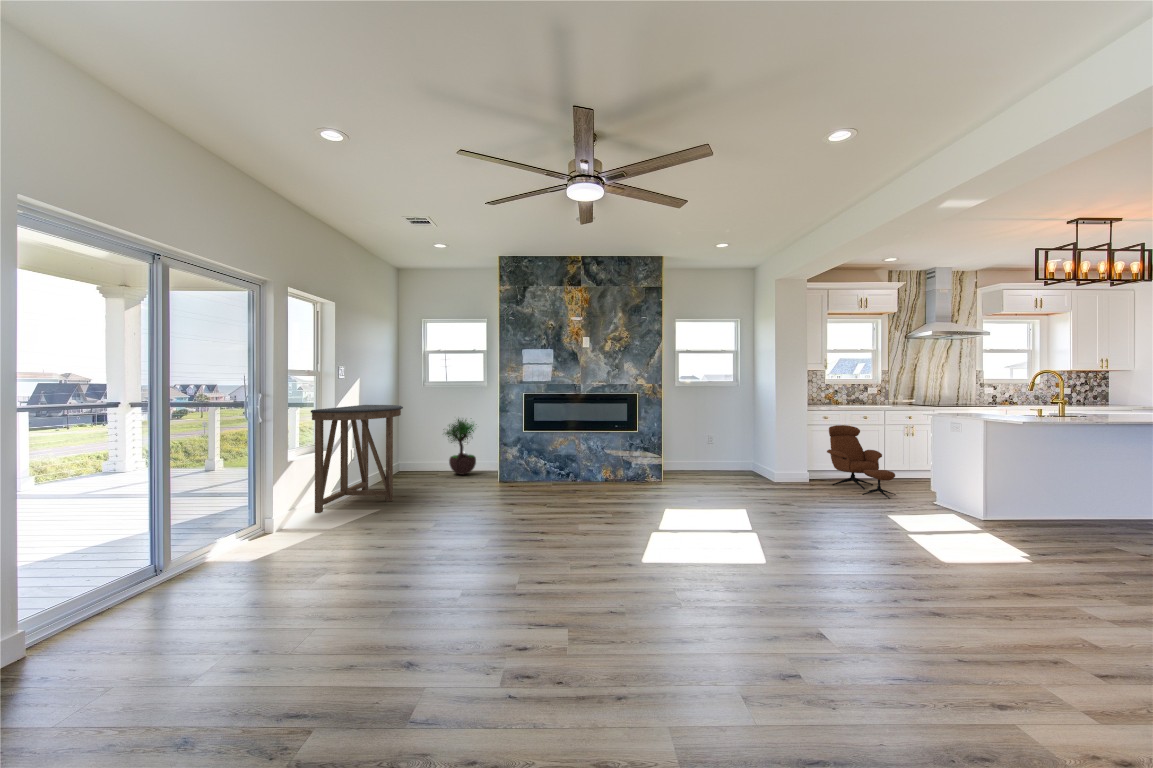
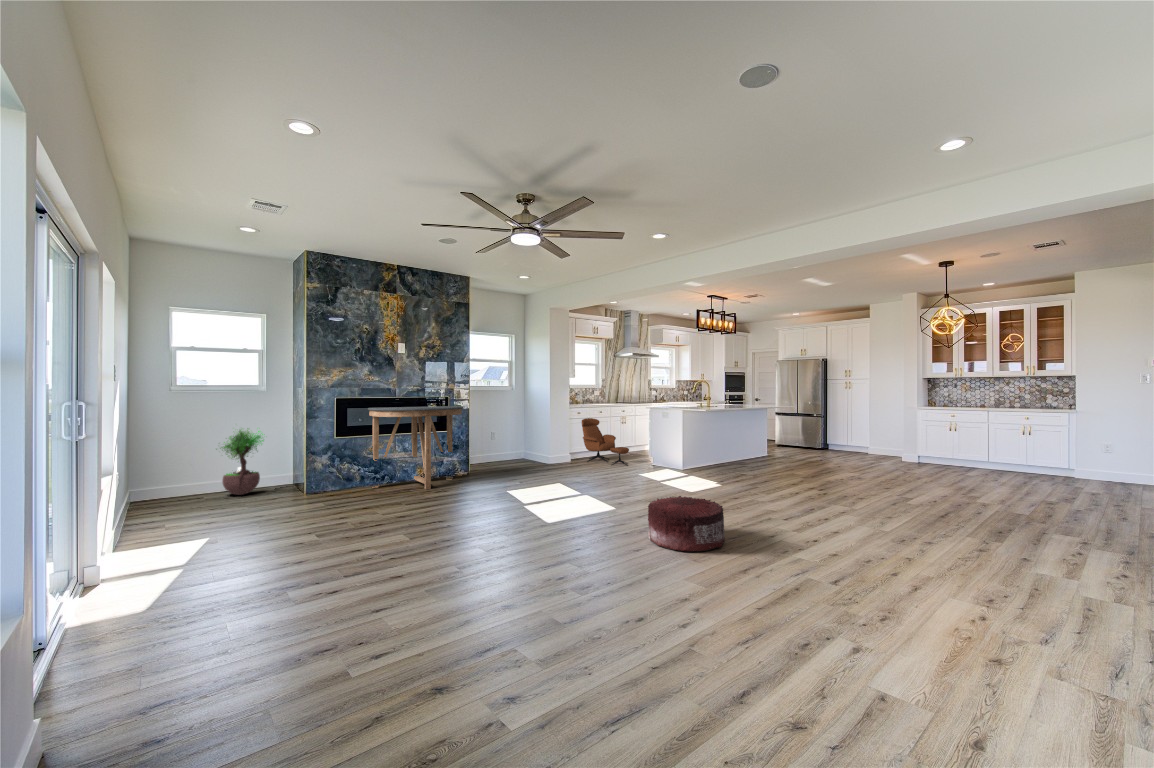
console table: present [311,405,403,513] -> present [368,406,463,490]
pouf: none [737,563,878,679] -> present [648,496,725,552]

